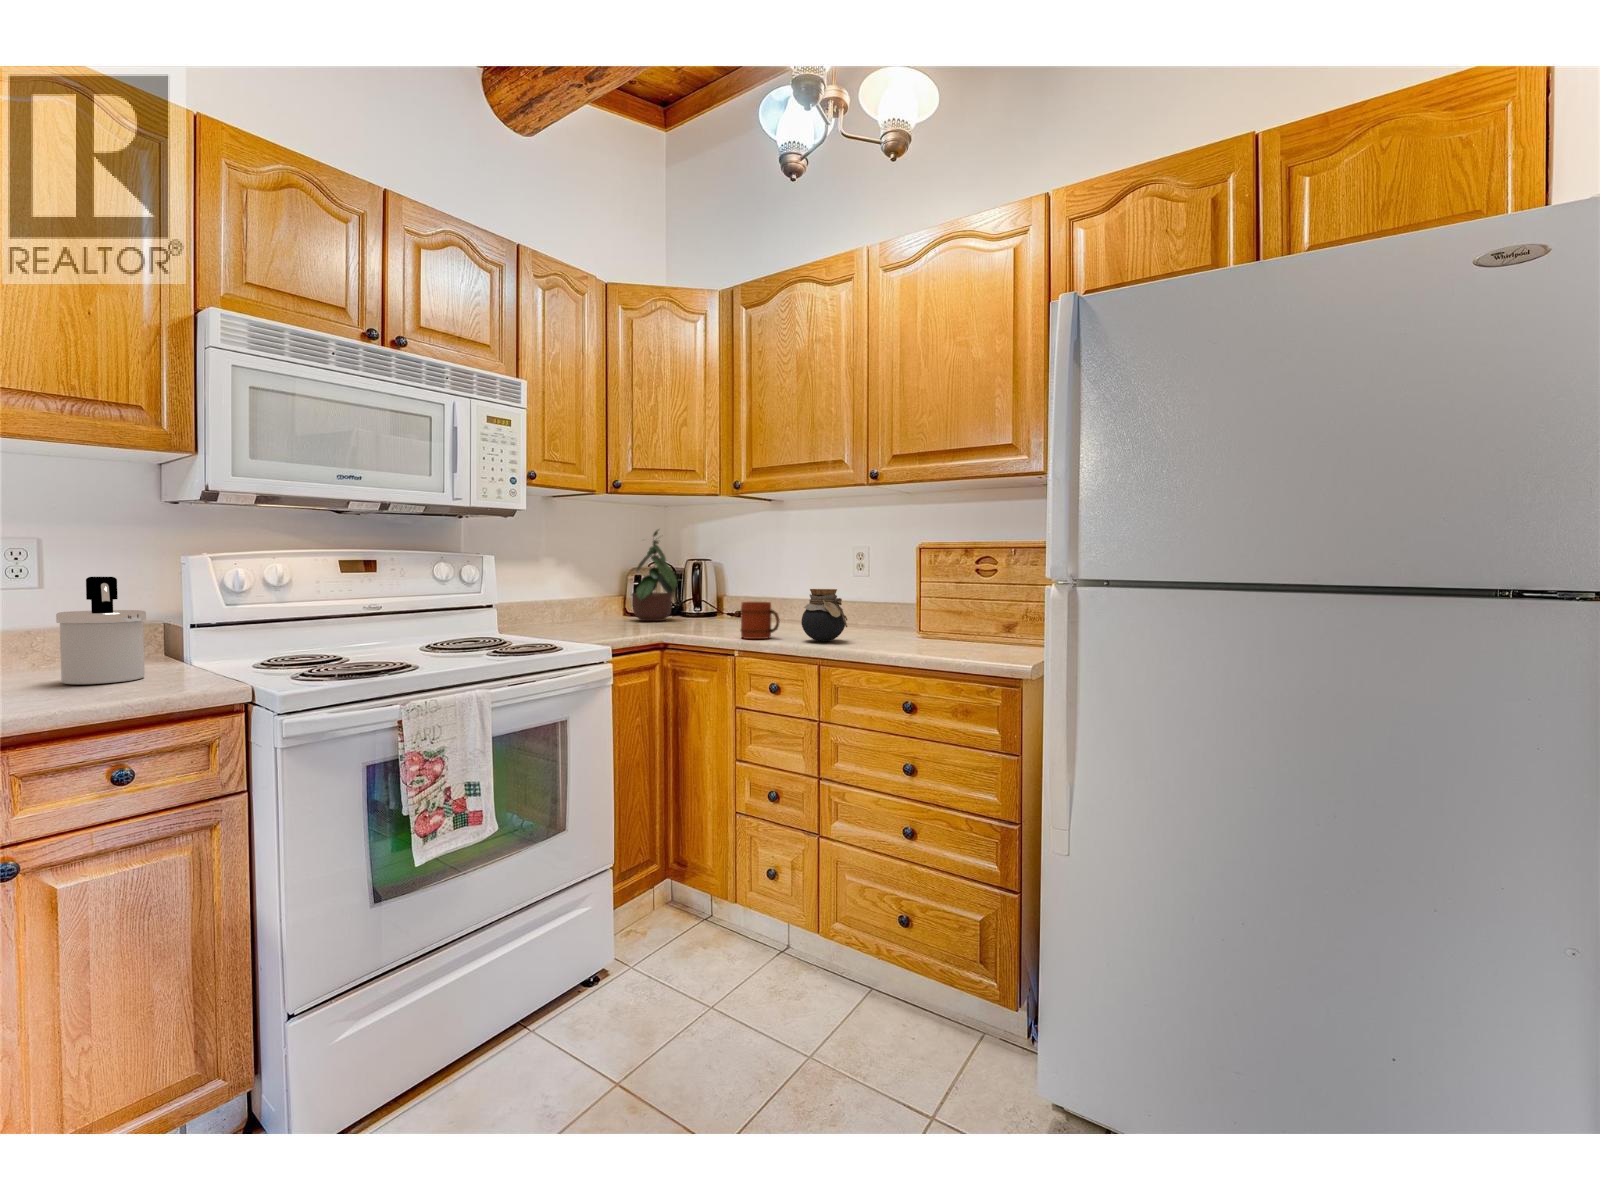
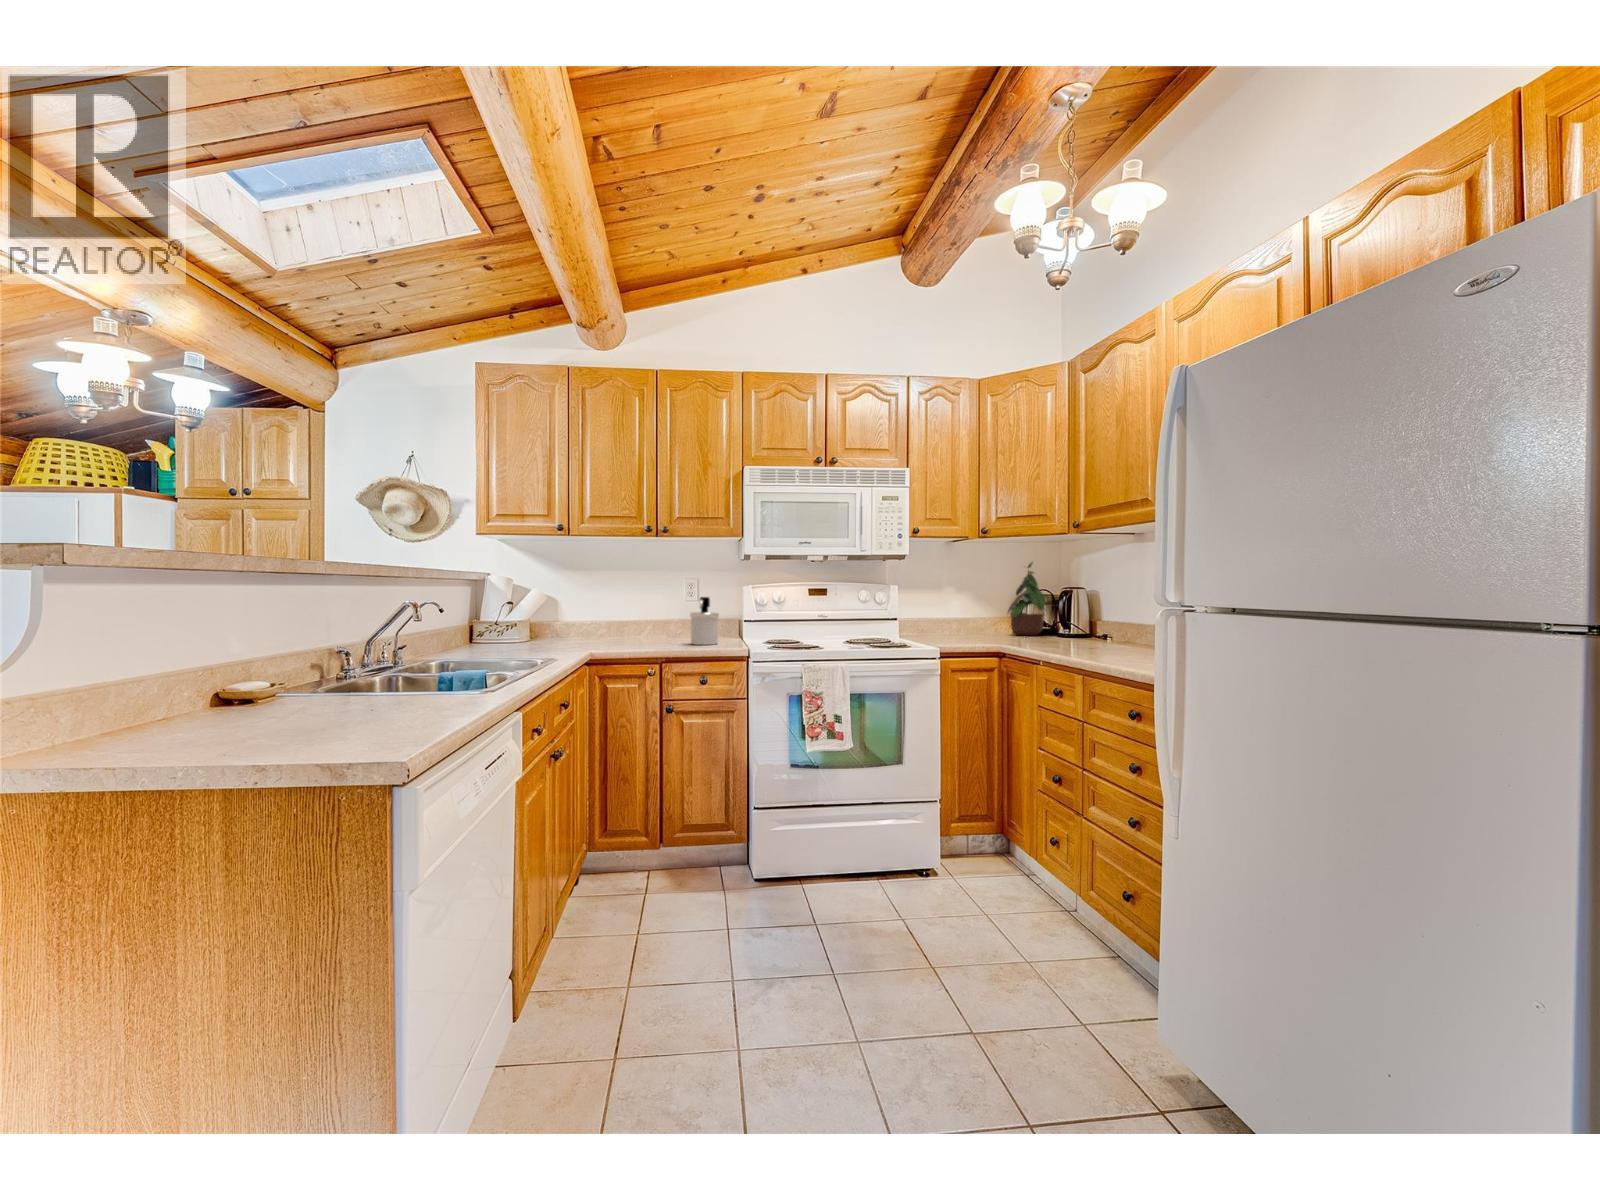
jar: present [801,589,847,641] -> none [1088,609,1129,654]
mug: present [741,602,780,639] -> none [1048,619,1078,649]

